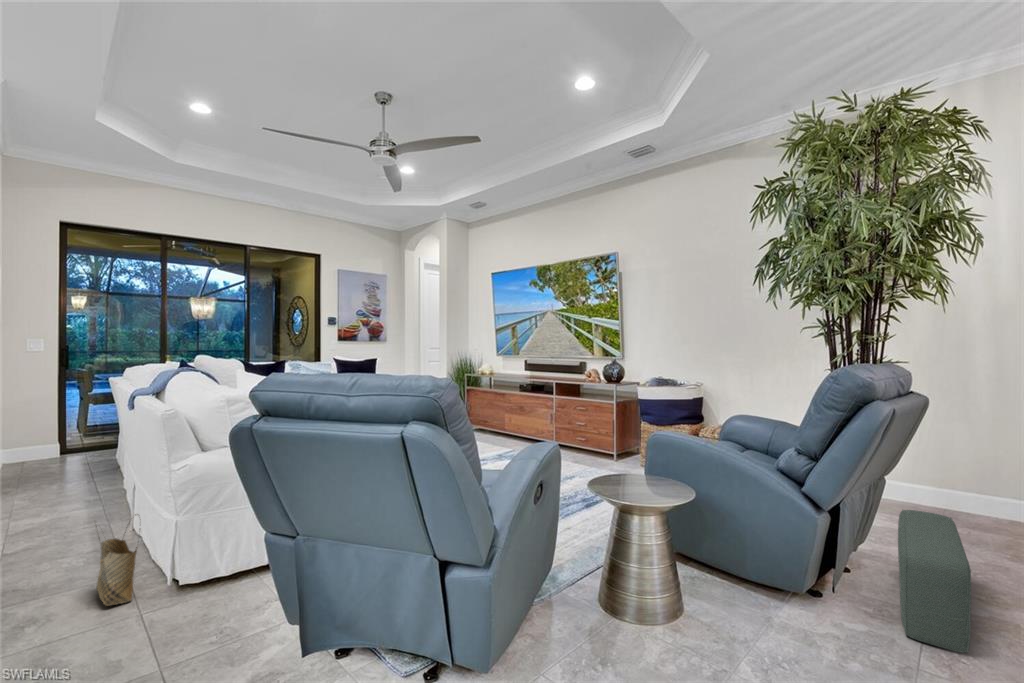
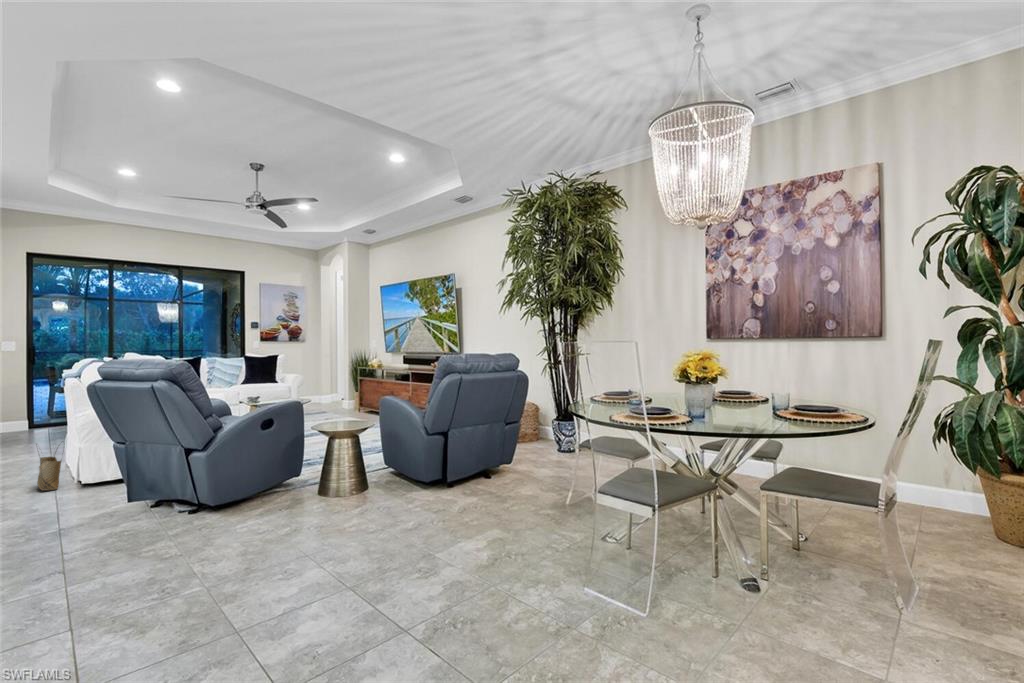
pouf: present [898,510,971,653] -> none [473,436,542,498]

